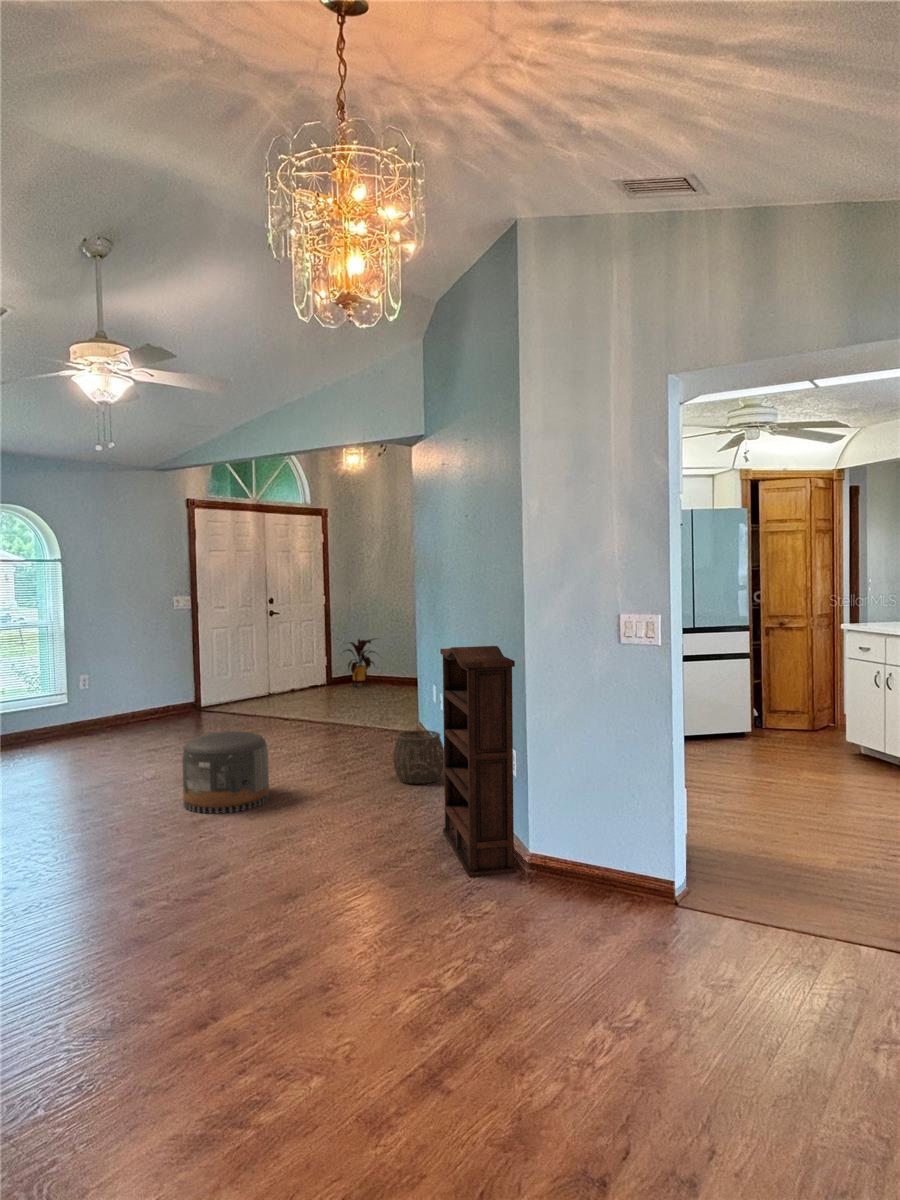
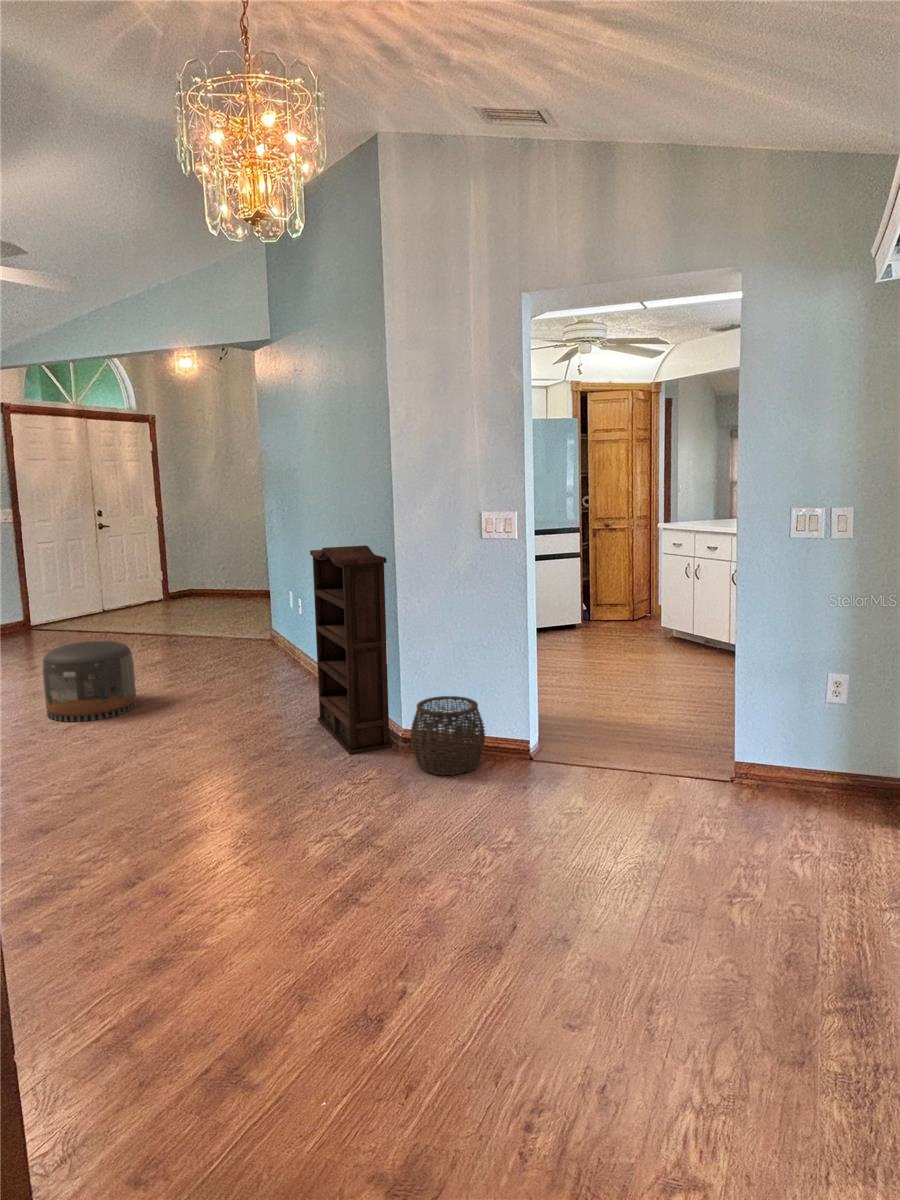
house plant: present [346,639,375,687] -> none [178,550,226,600]
woven basket: present [393,730,444,784] -> present [410,696,485,775]

